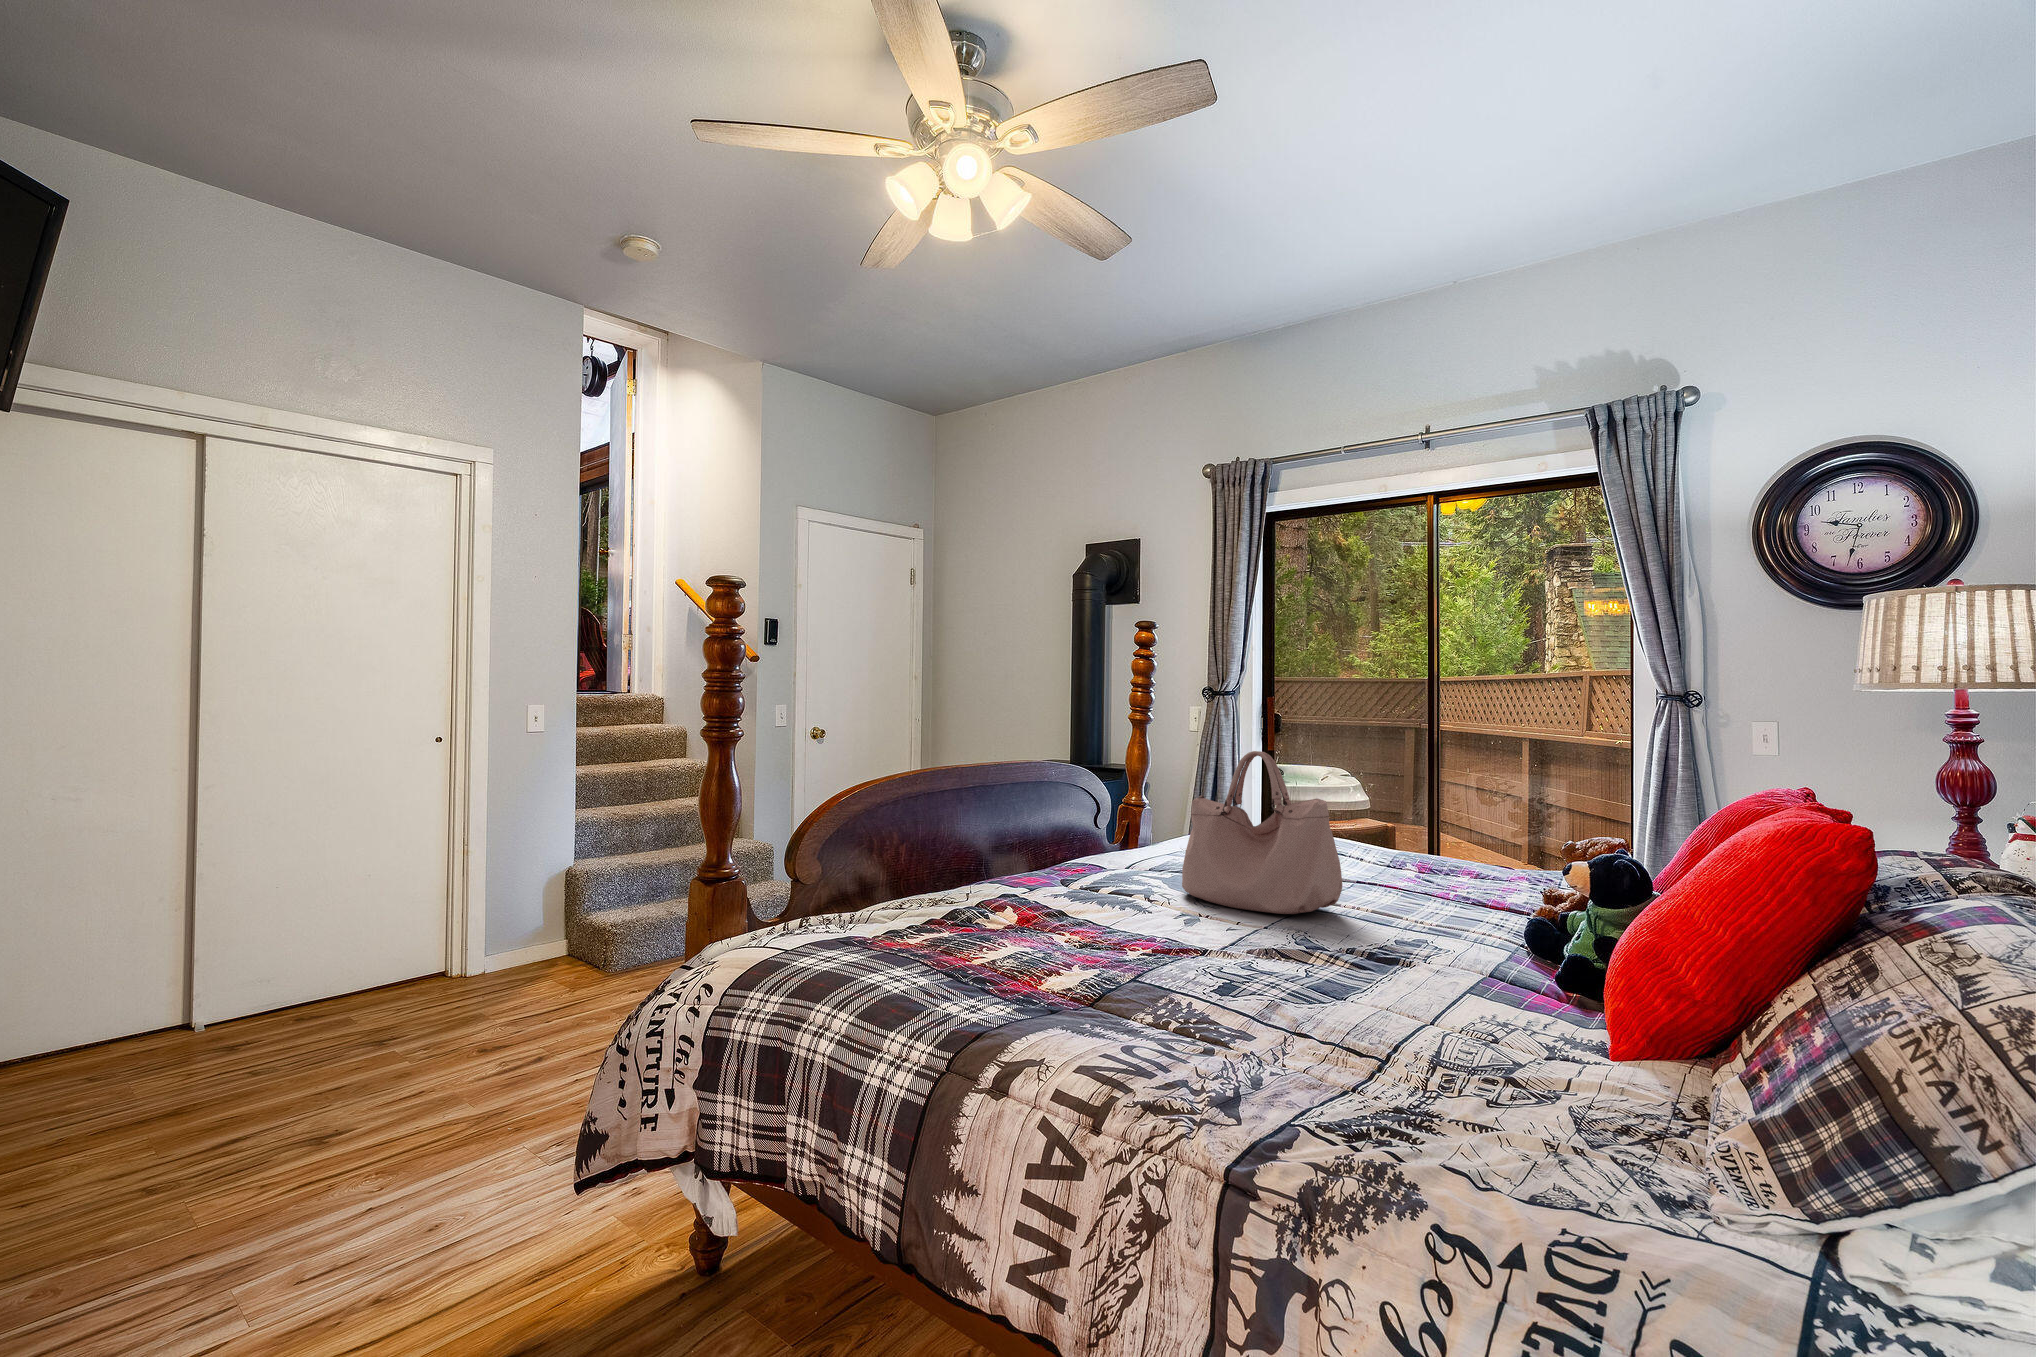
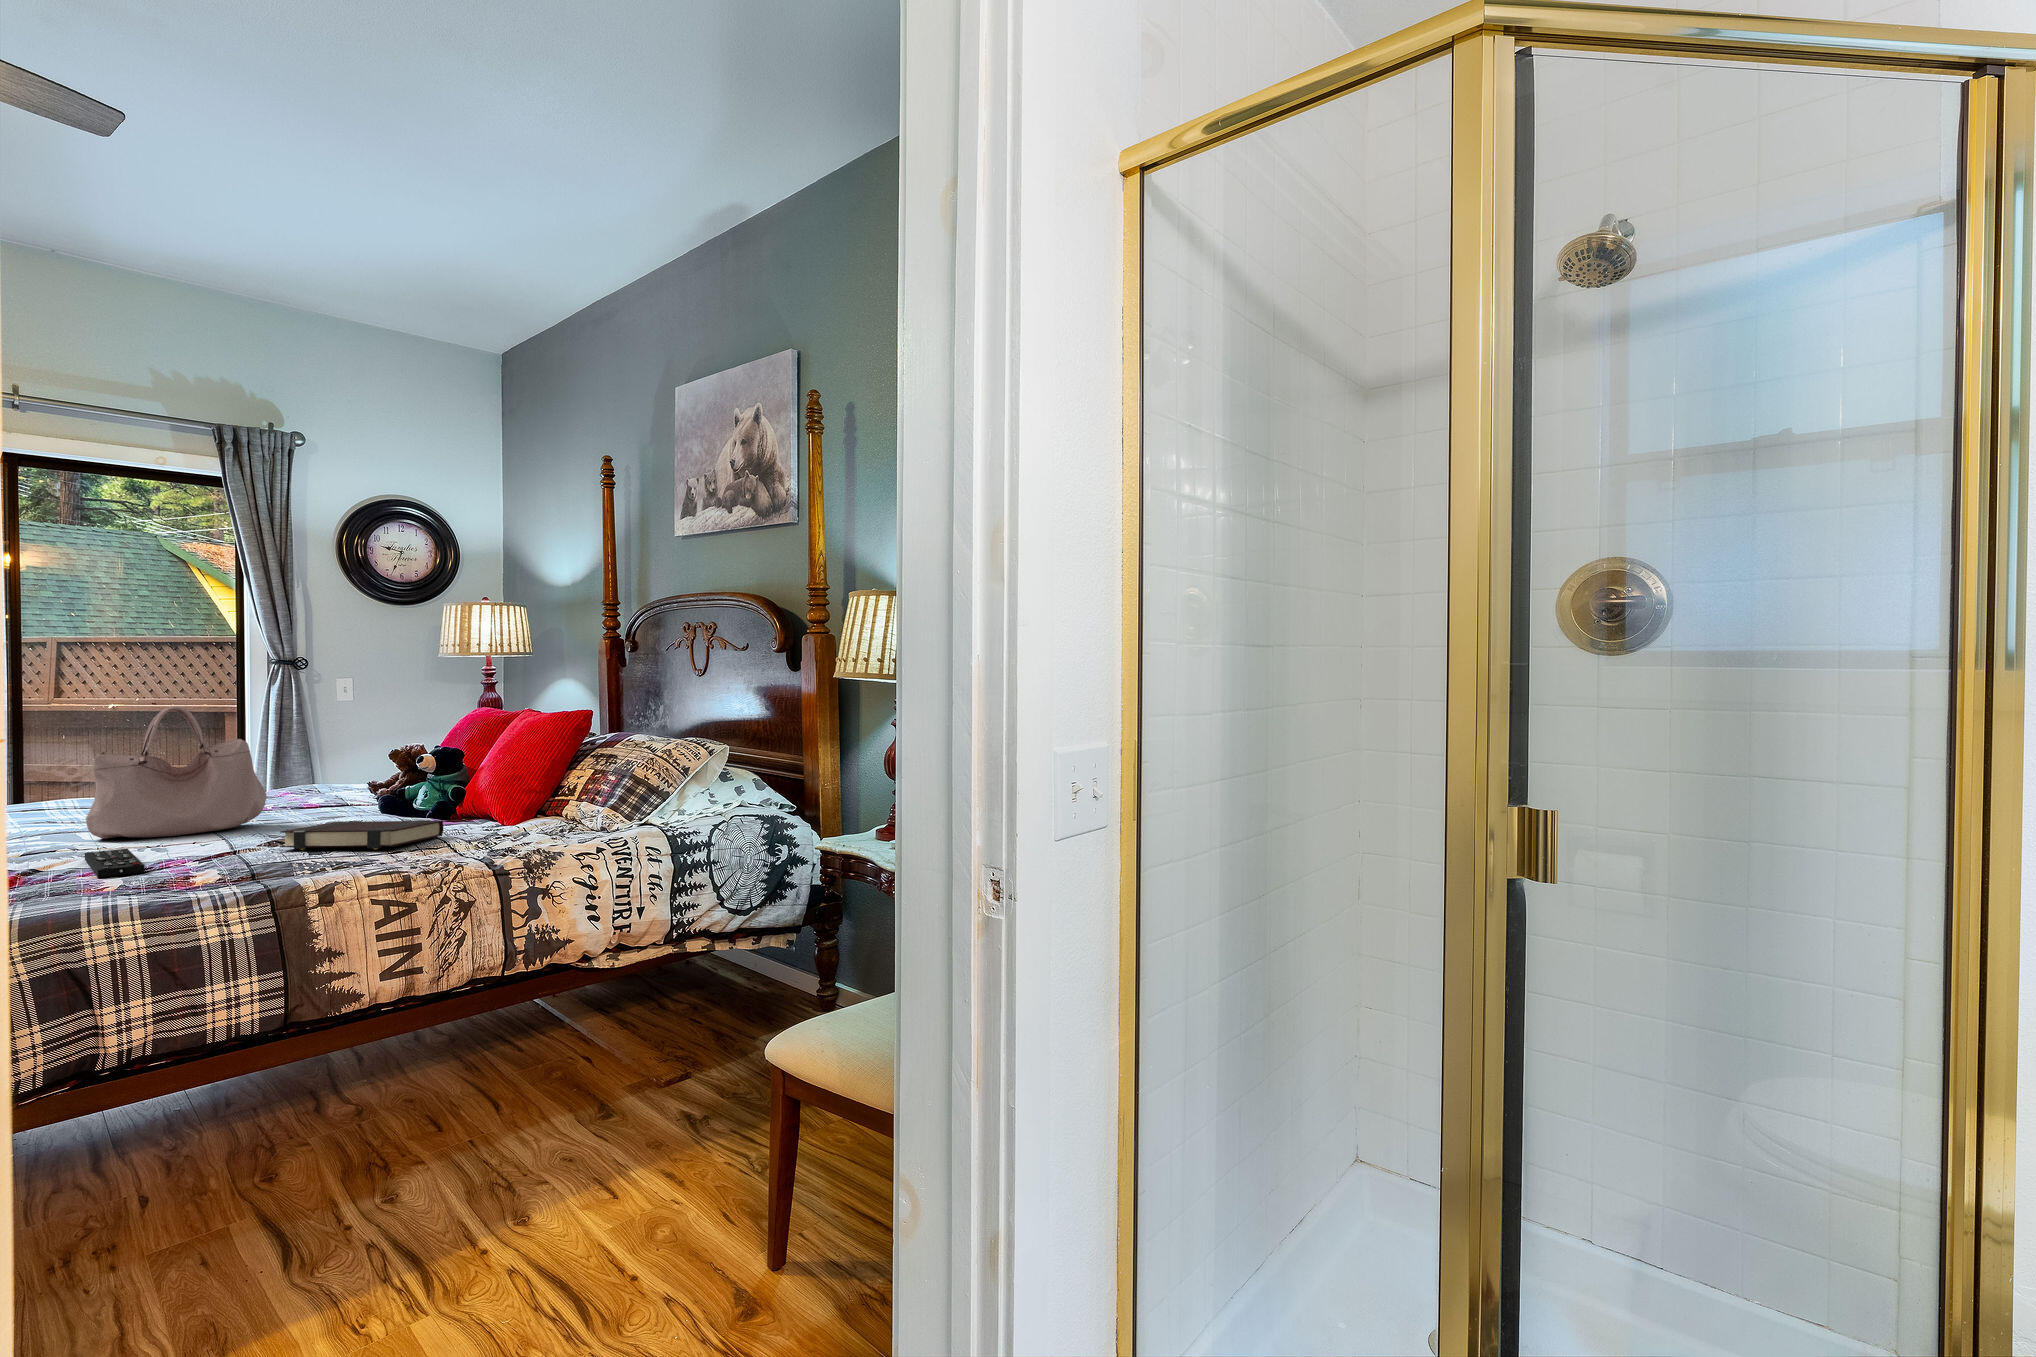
remote control: none [992,908,1121,954] -> present [85,849,144,877]
book: none [1182,945,1381,1034] -> present [280,820,444,850]

